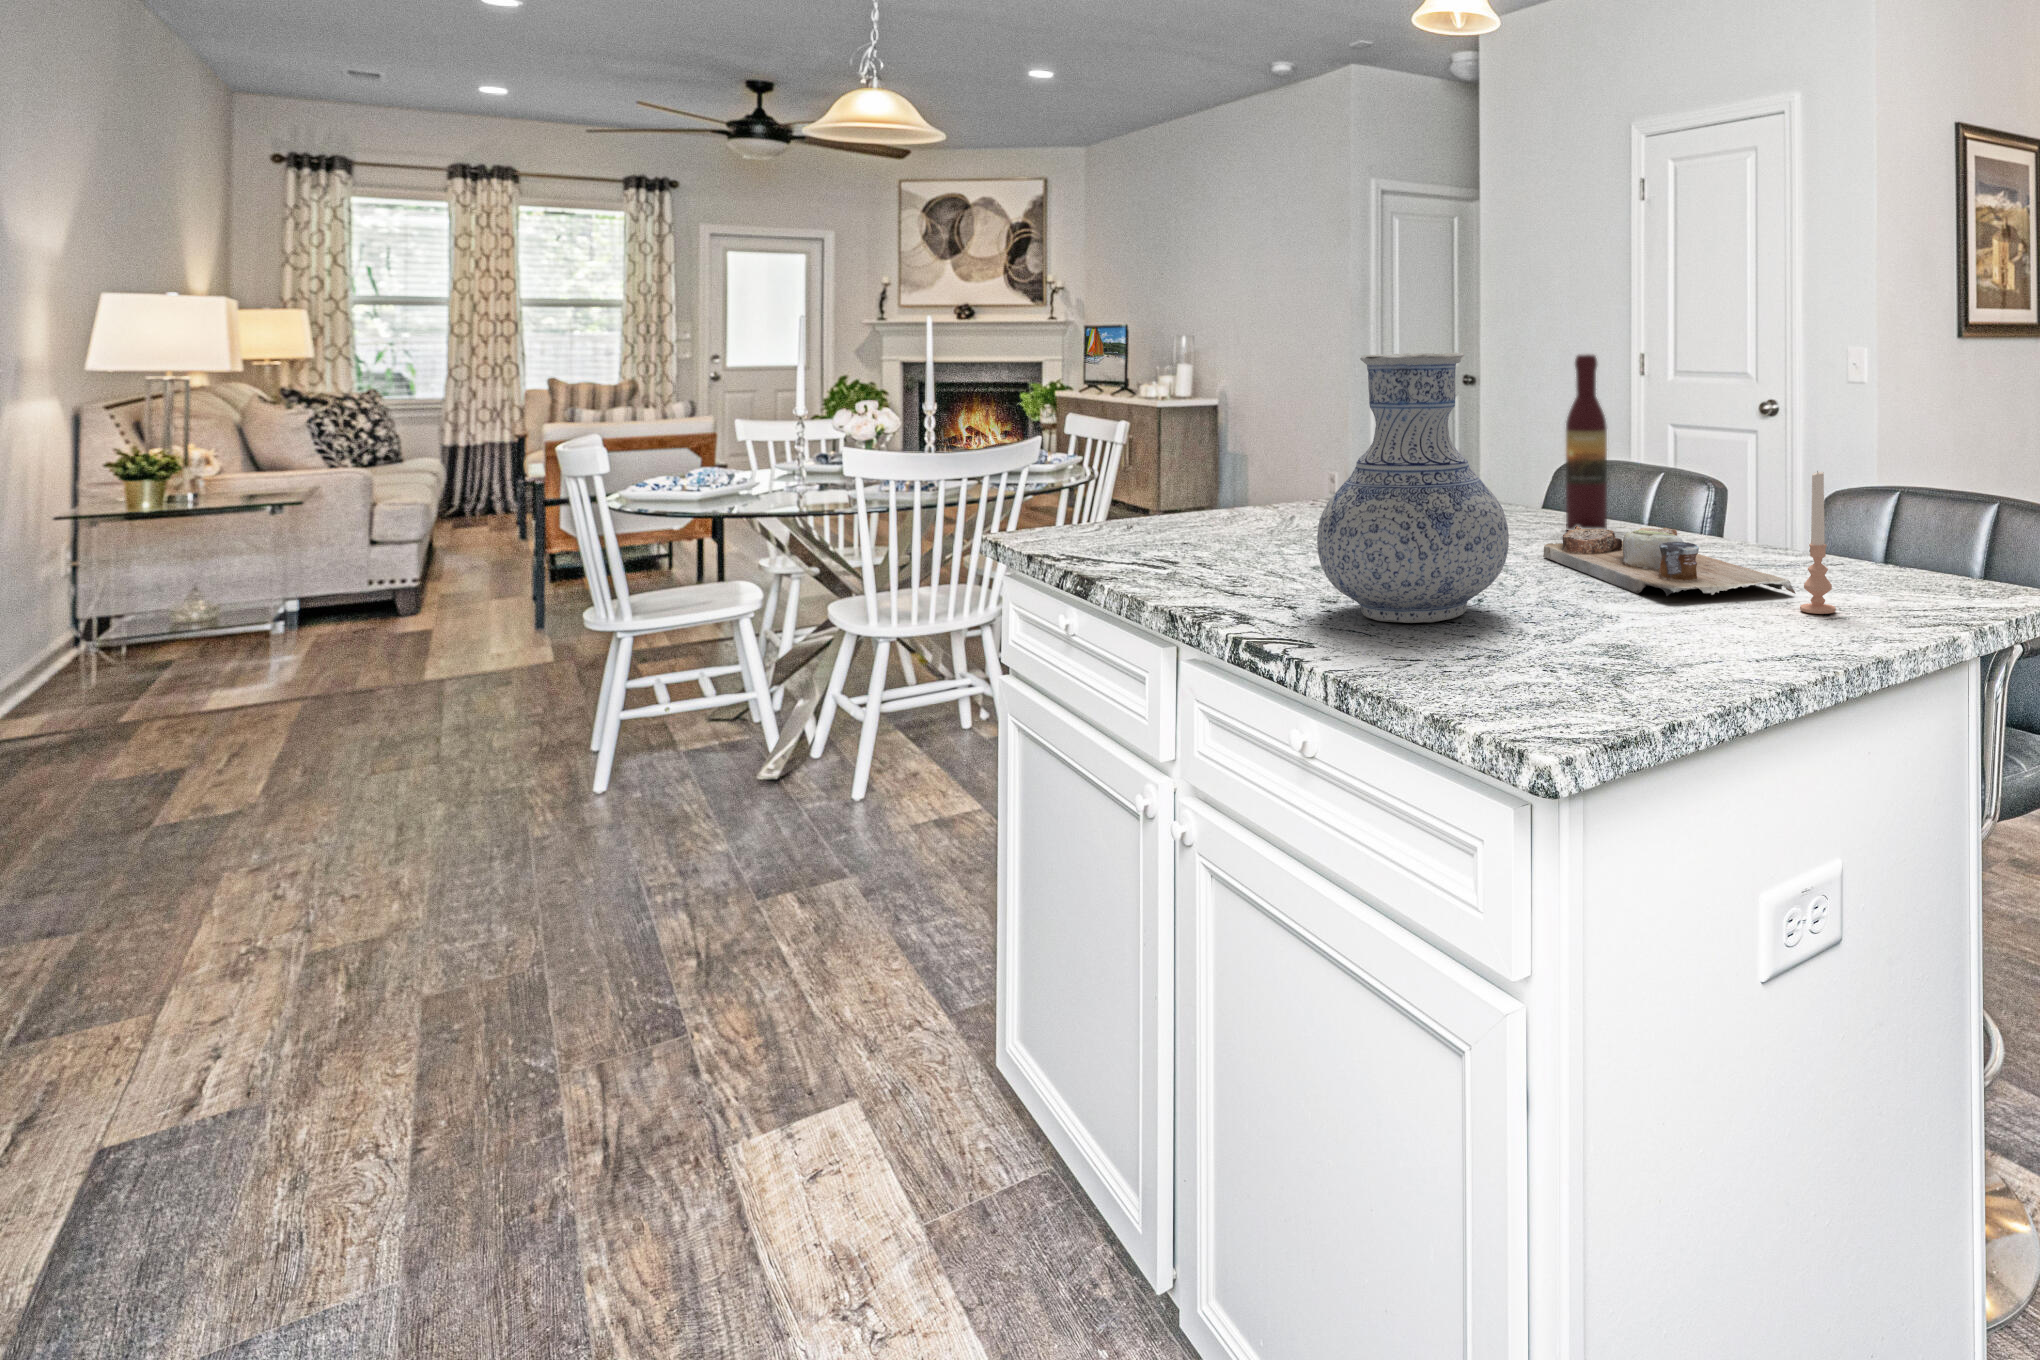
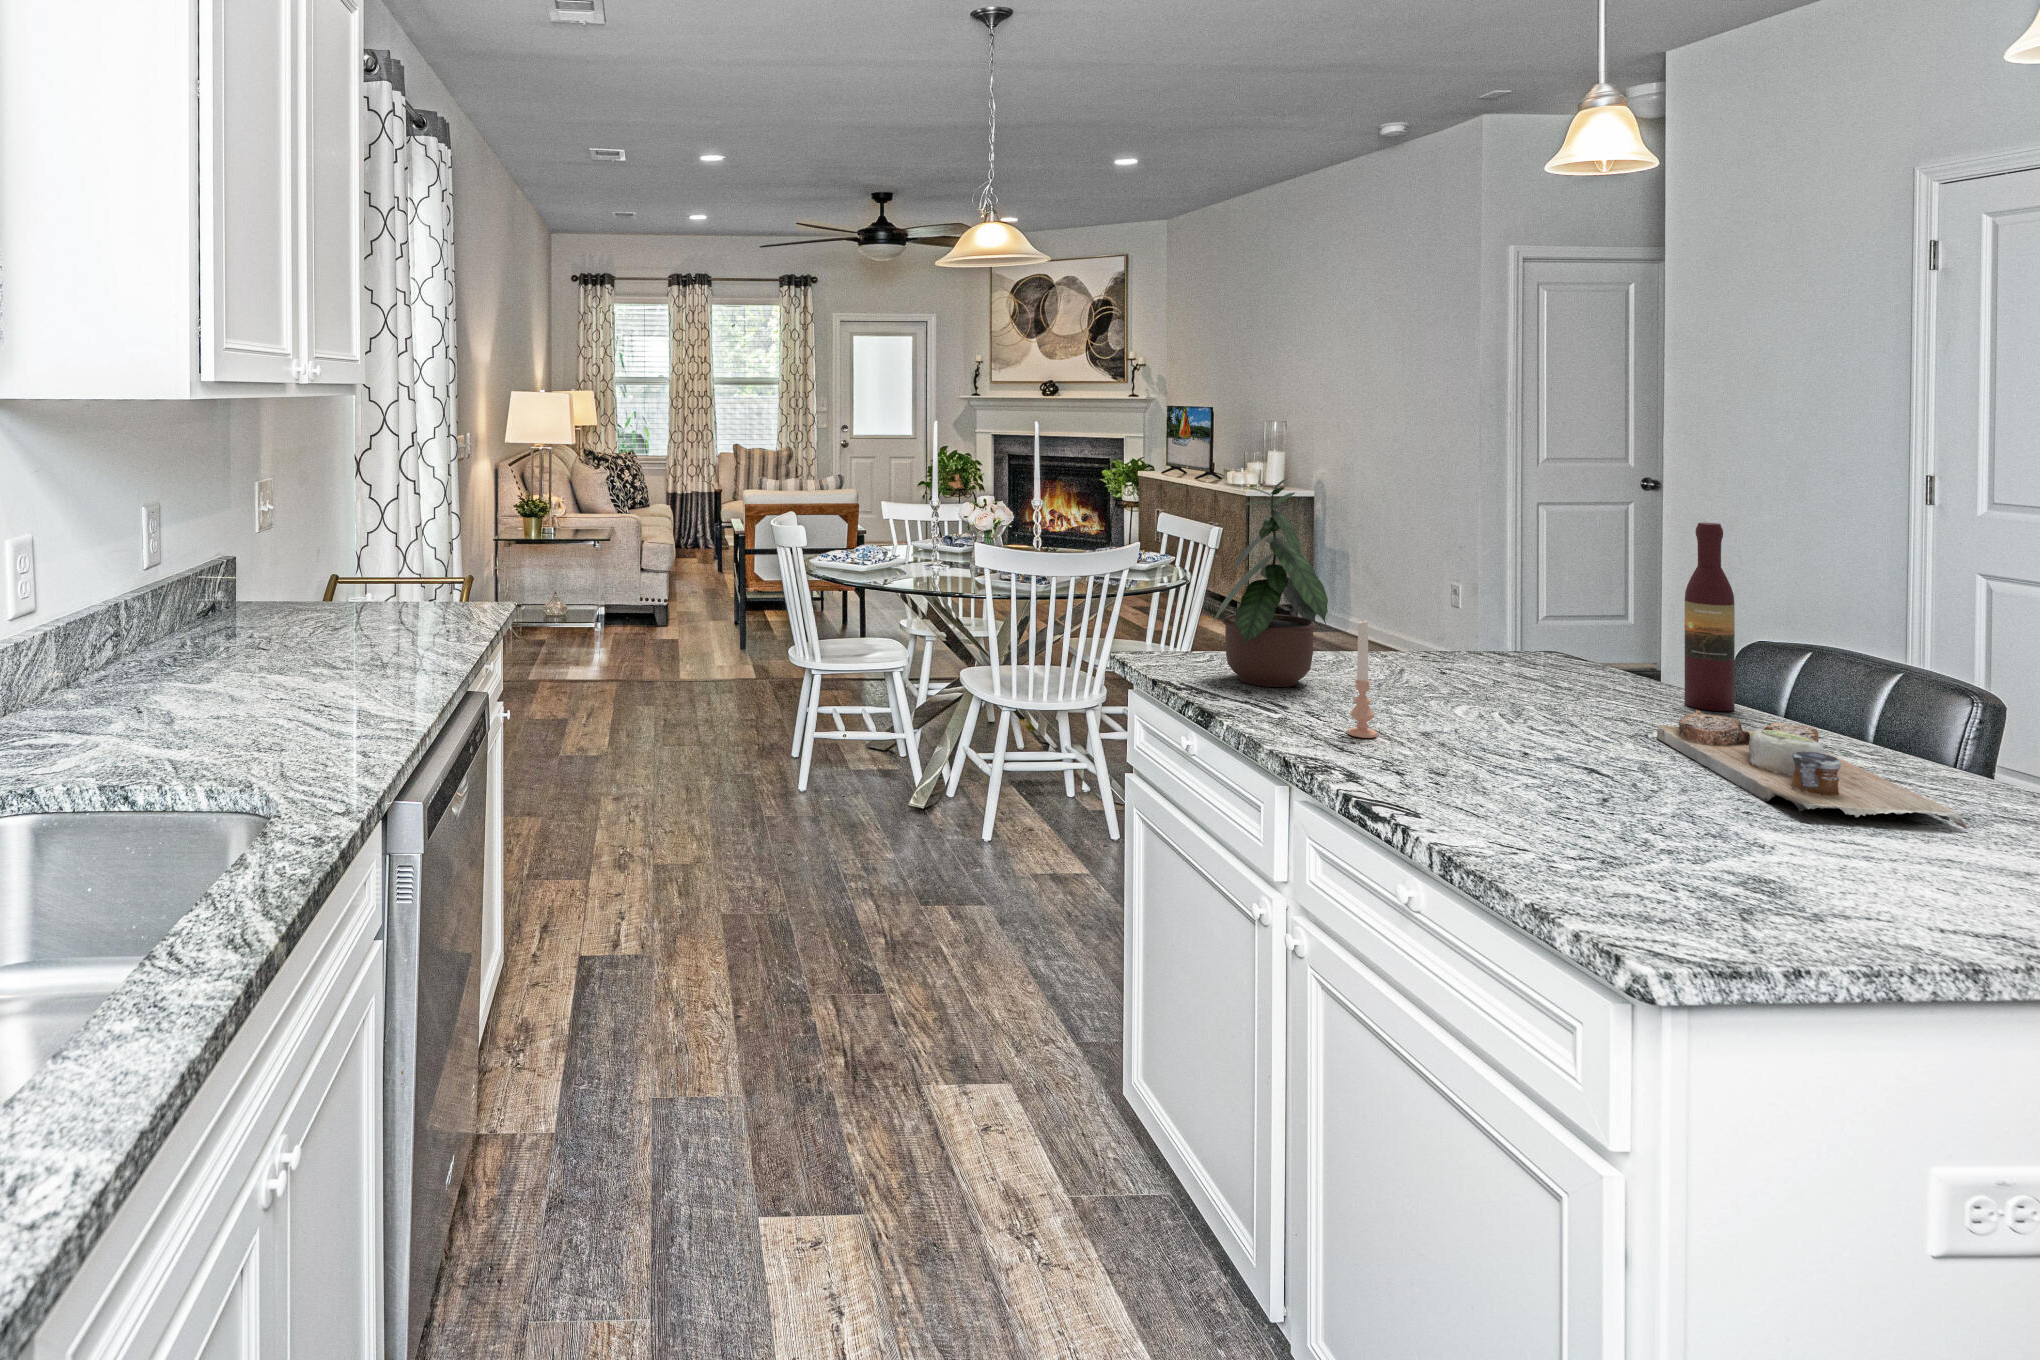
potted plant: none [1095,317,1241,552] -> present [1214,479,1328,687]
vase: present [1317,353,1509,623] -> none [1423,547,1617,806]
candle: present [1800,471,1836,614] -> present [1347,621,1377,738]

